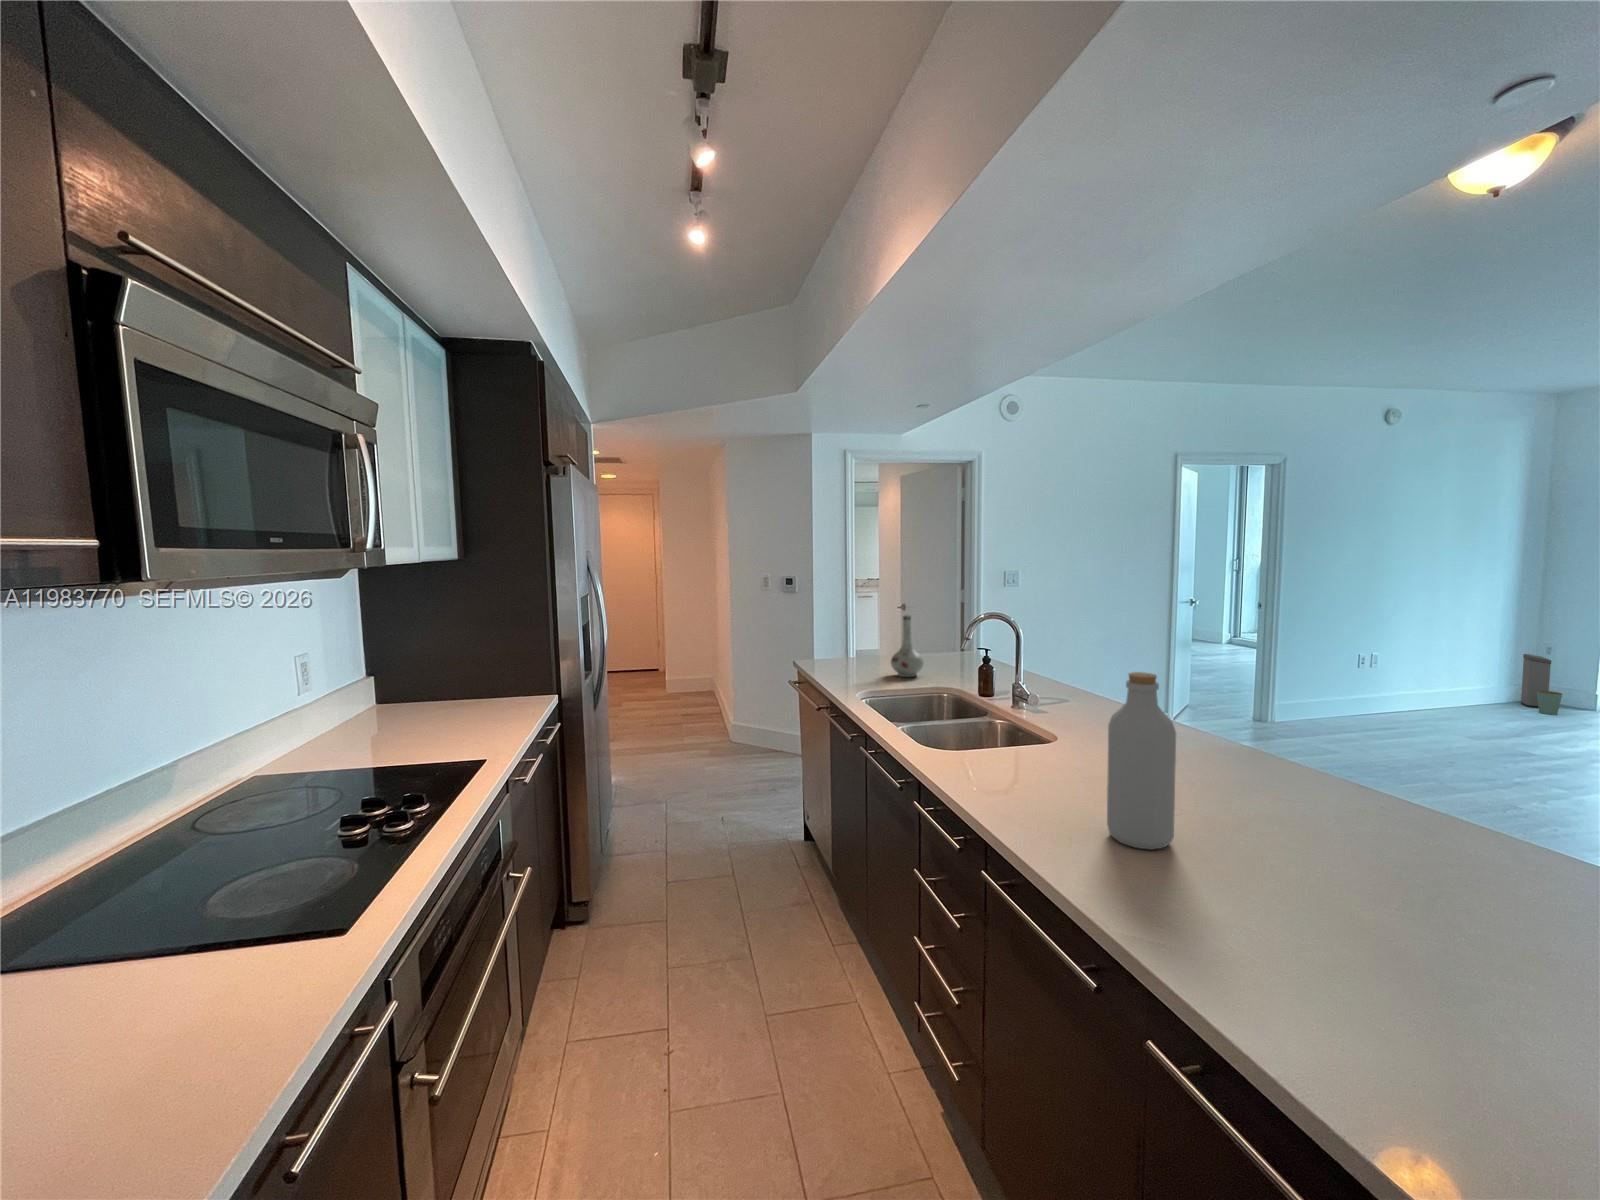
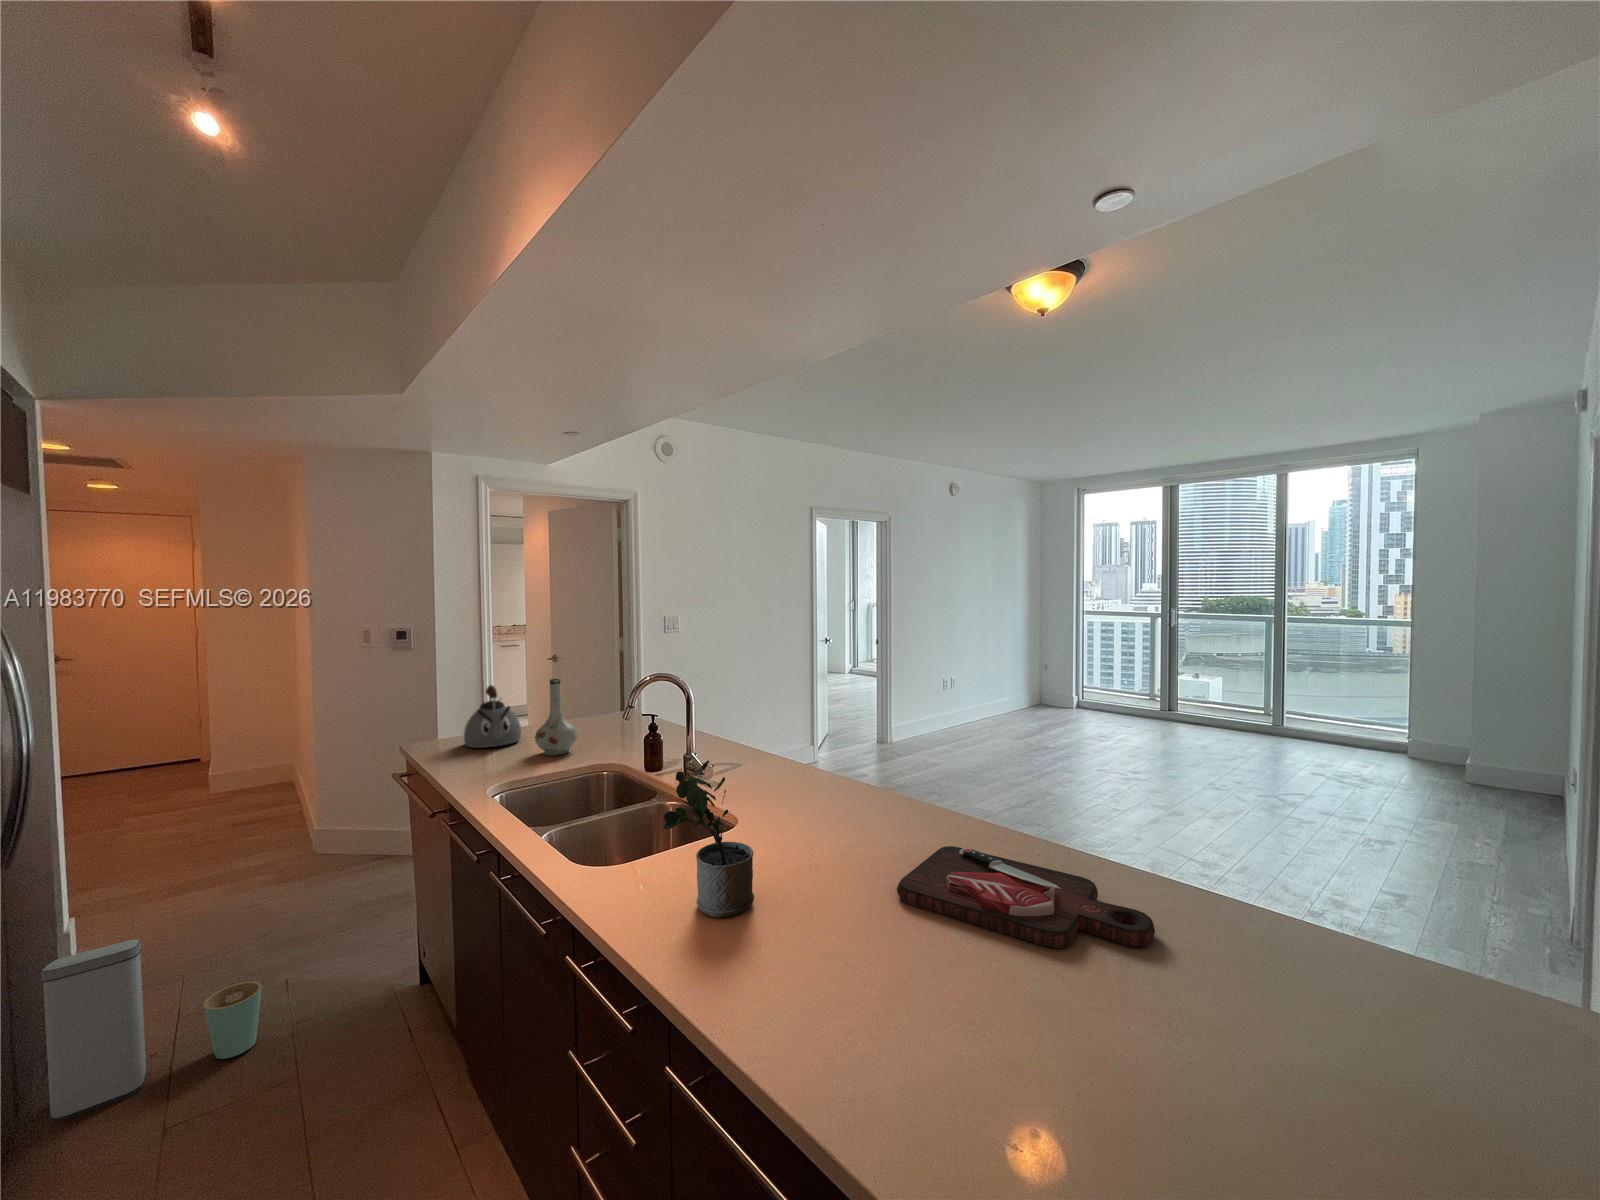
kettle: none [838,619,880,667] -> present [464,685,521,748]
trash can: present [1521,654,1562,715] -> present [41,940,262,1122]
potted plant: none [986,671,1059,791] -> present [664,760,754,917]
bottle: present [1107,672,1176,850] -> none [820,761,898,991]
cutting board: none [1193,778,1480,882] -> present [897,846,1155,949]

